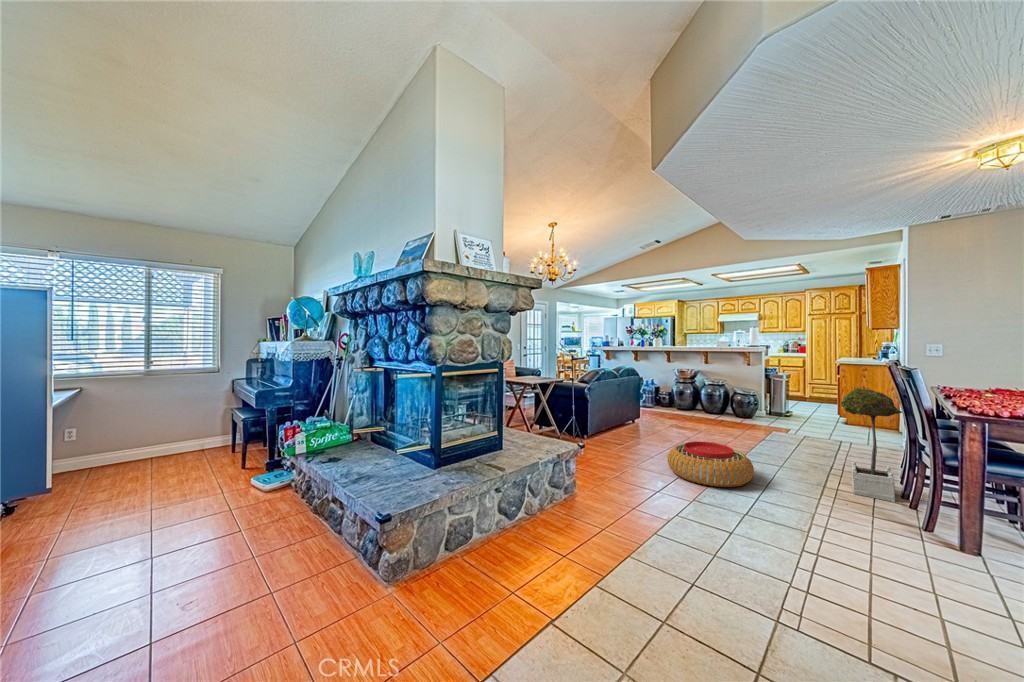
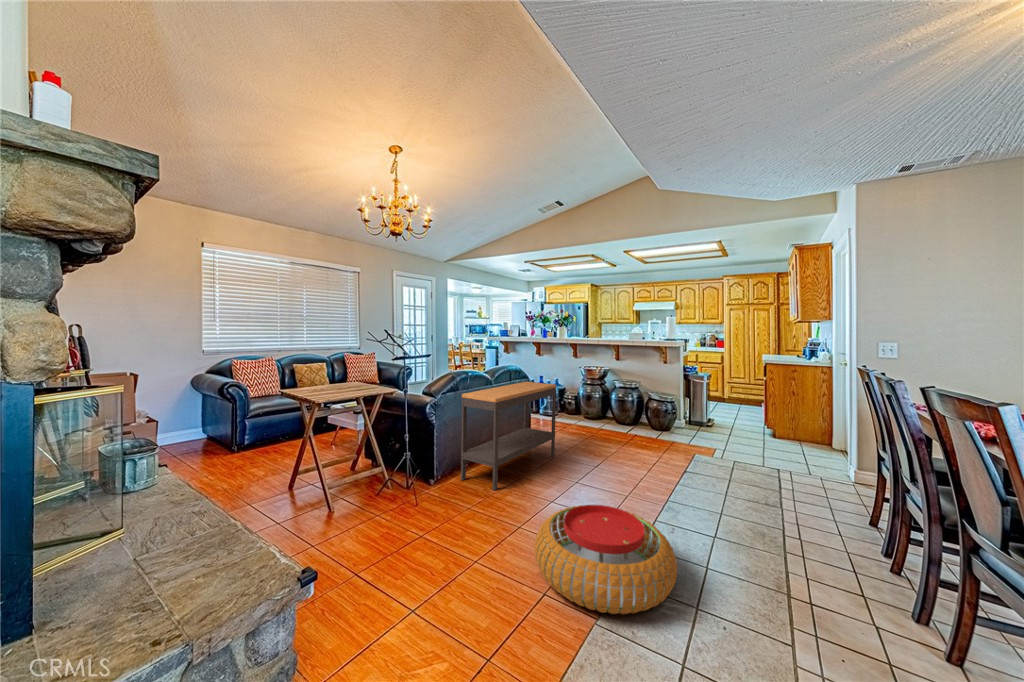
console table: none [602,377,662,444] -> present [461,382,556,490]
potted tree: present [841,386,902,502] -> none [815,412,923,630]

